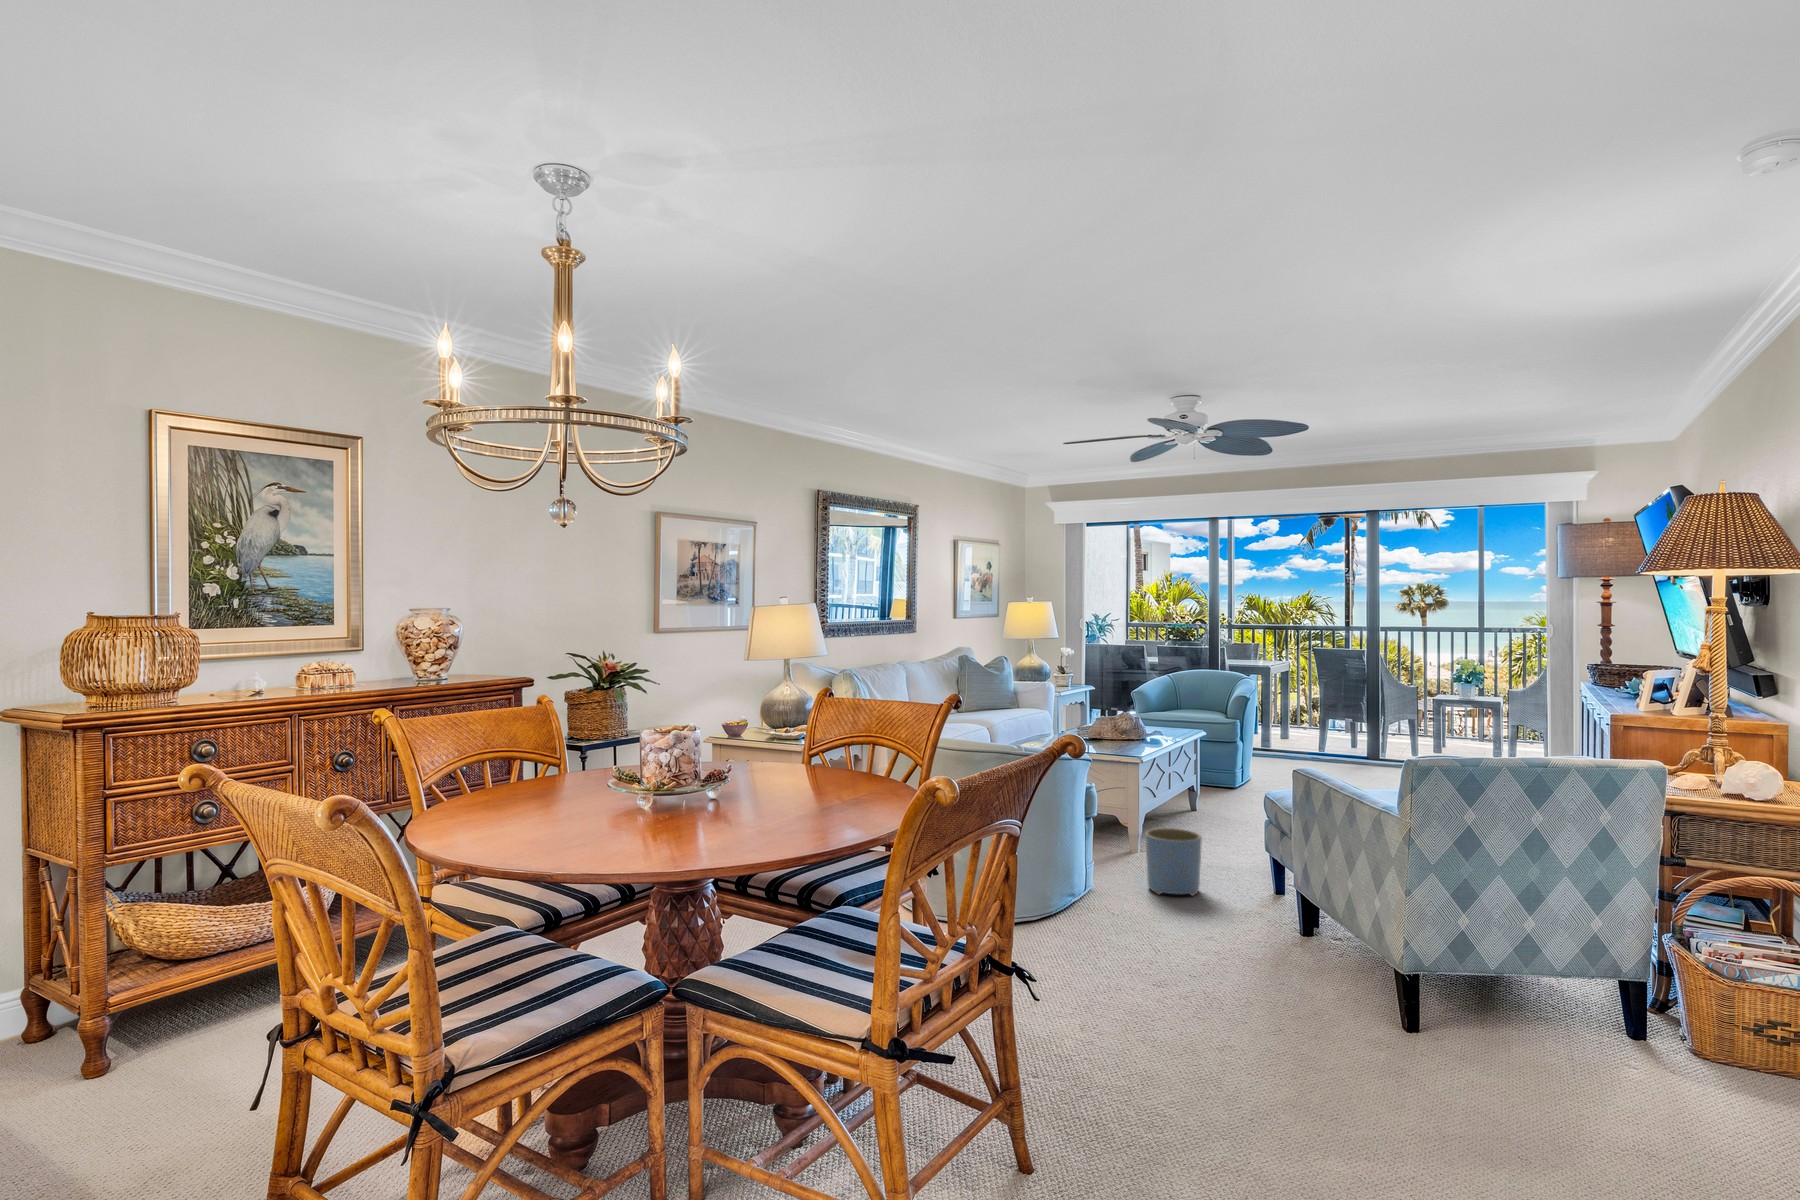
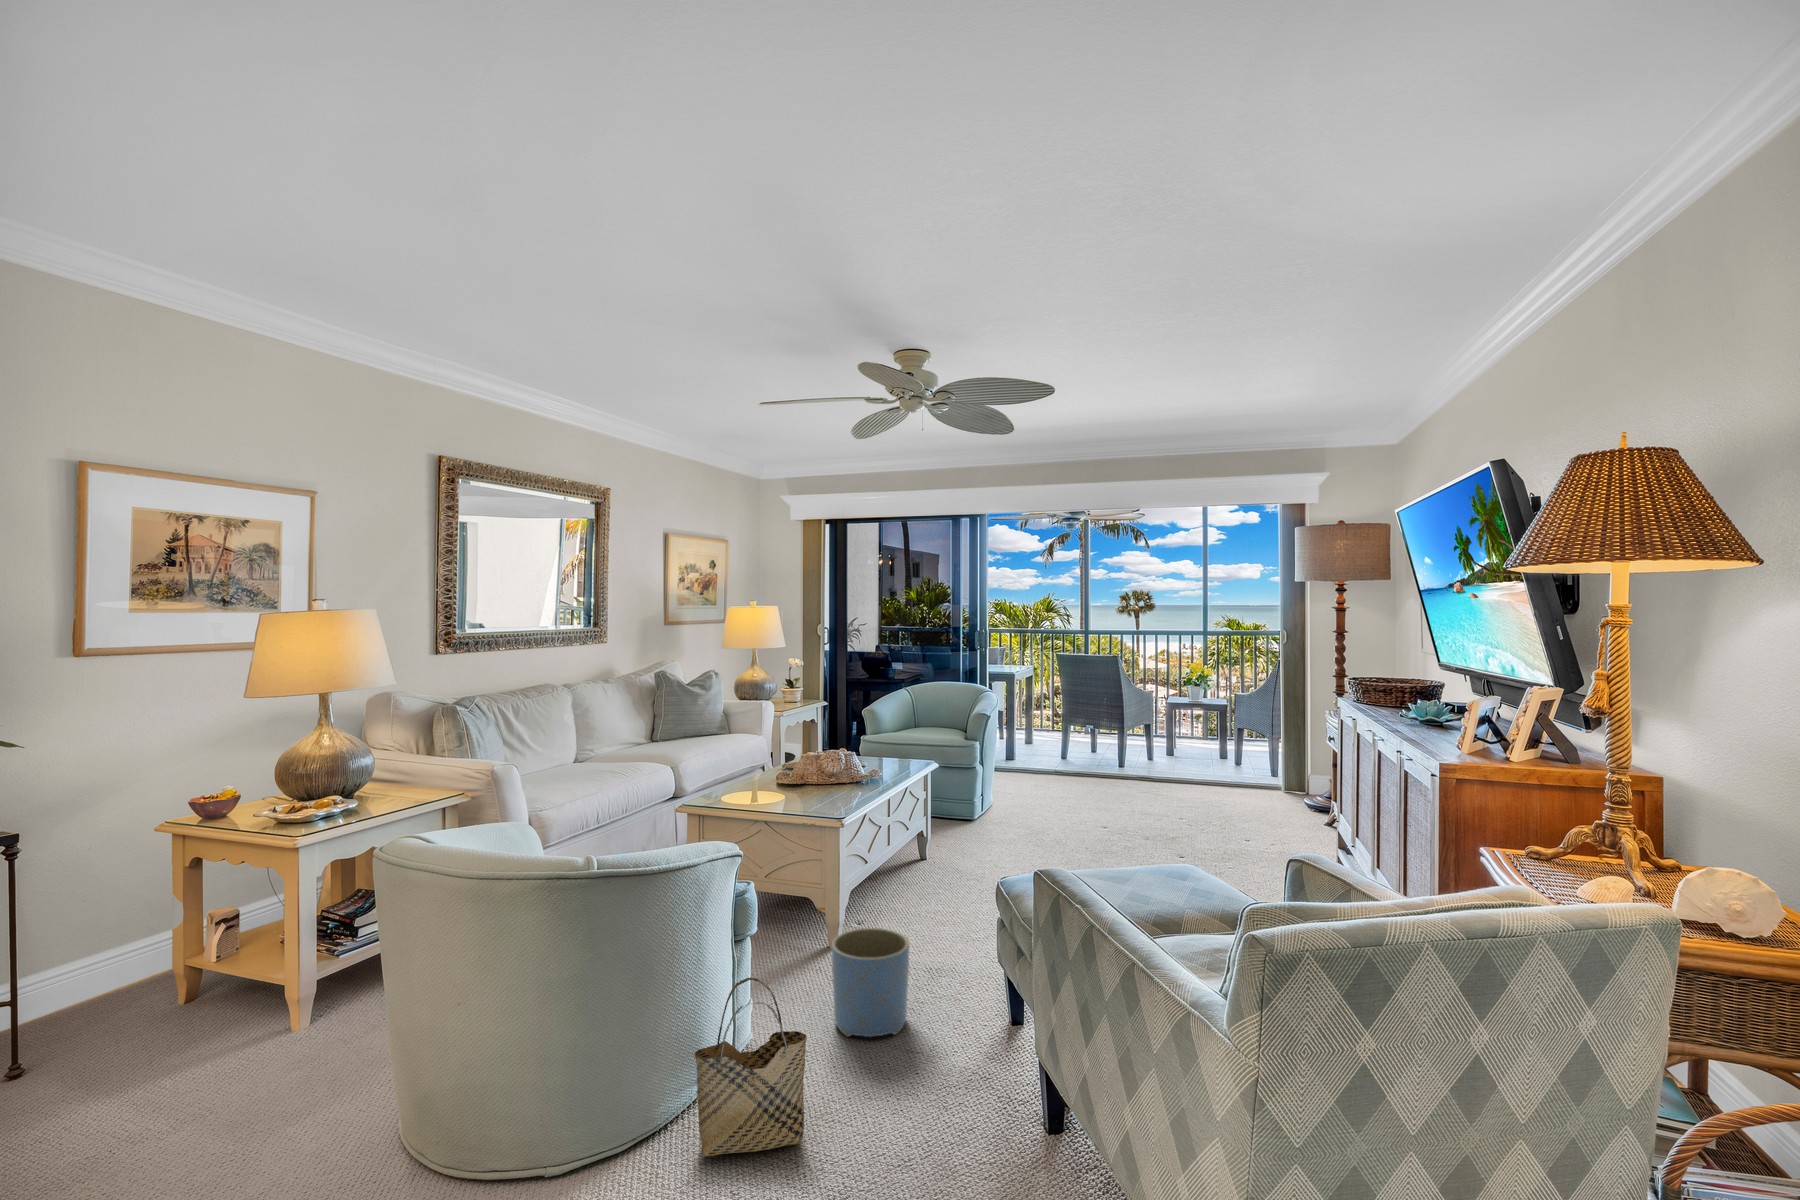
woven basket: none [1076,832,1143,930] -> present [694,978,807,1157]

